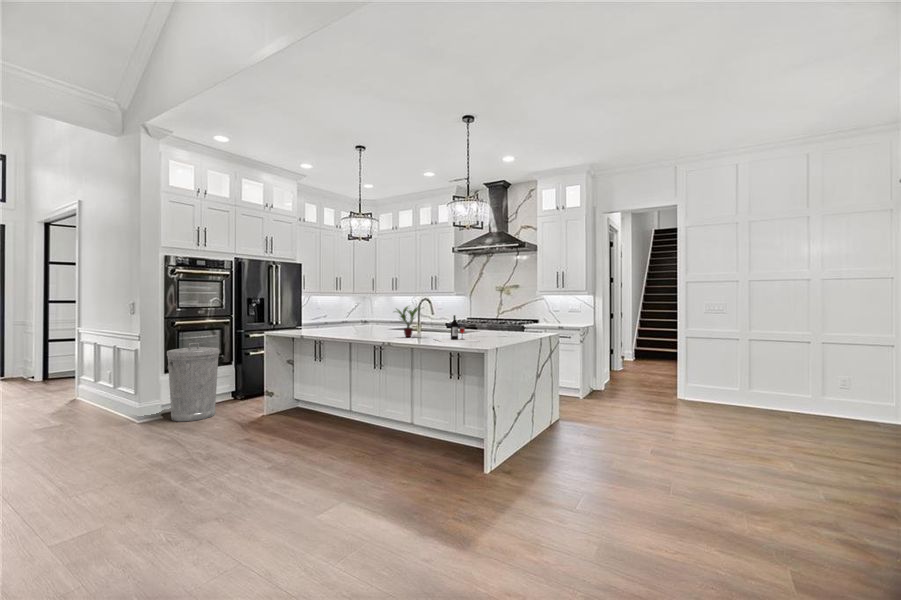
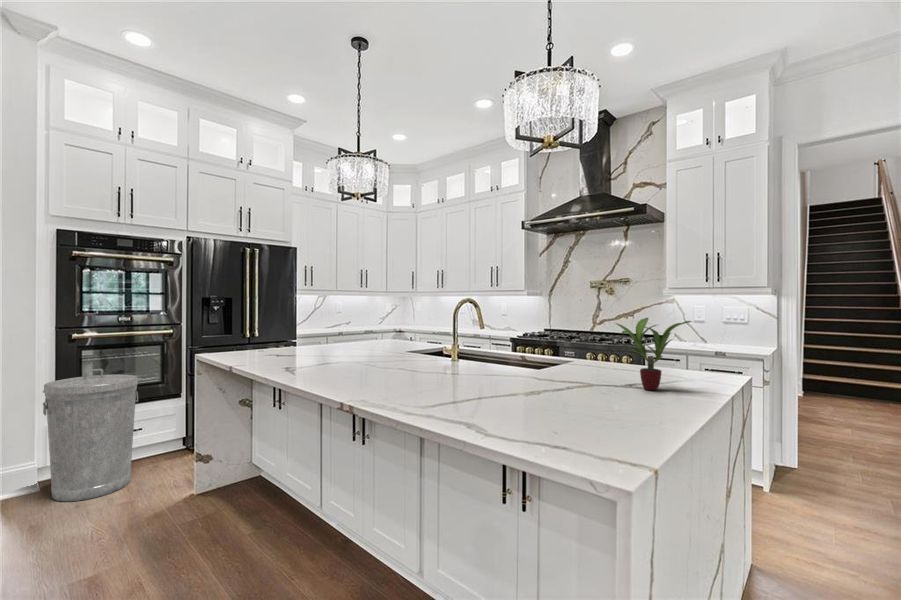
potted plant: present [395,306,418,337] -> present [617,318,692,390]
wine bottle: present [435,315,478,342] -> none [458,345,586,429]

